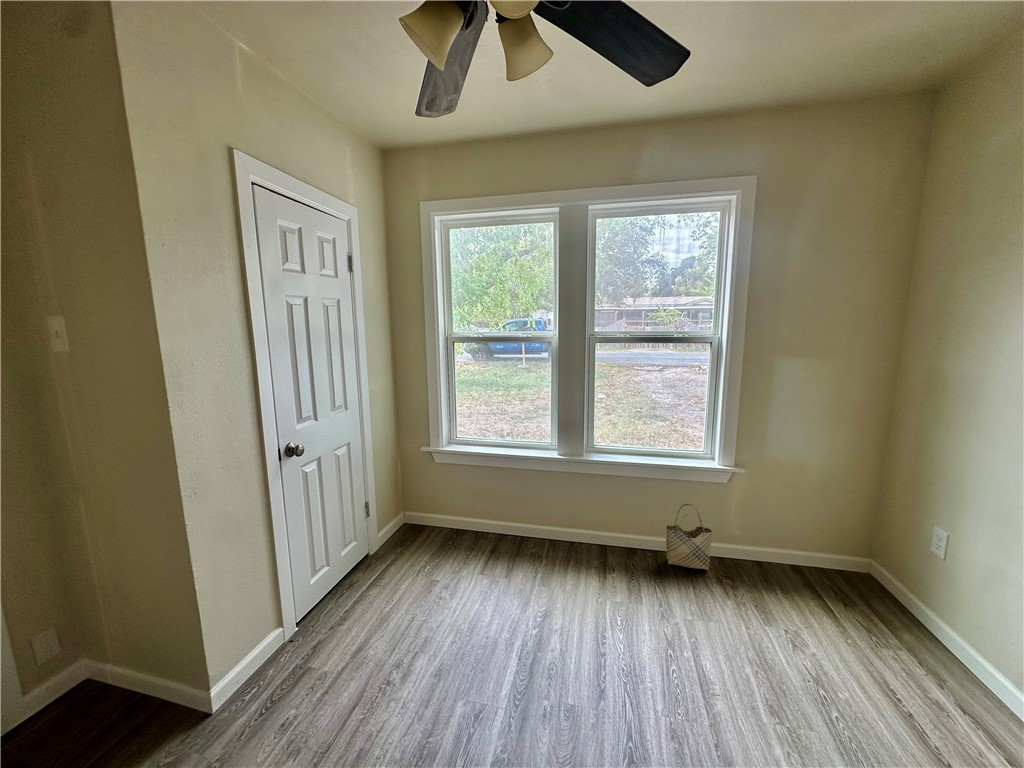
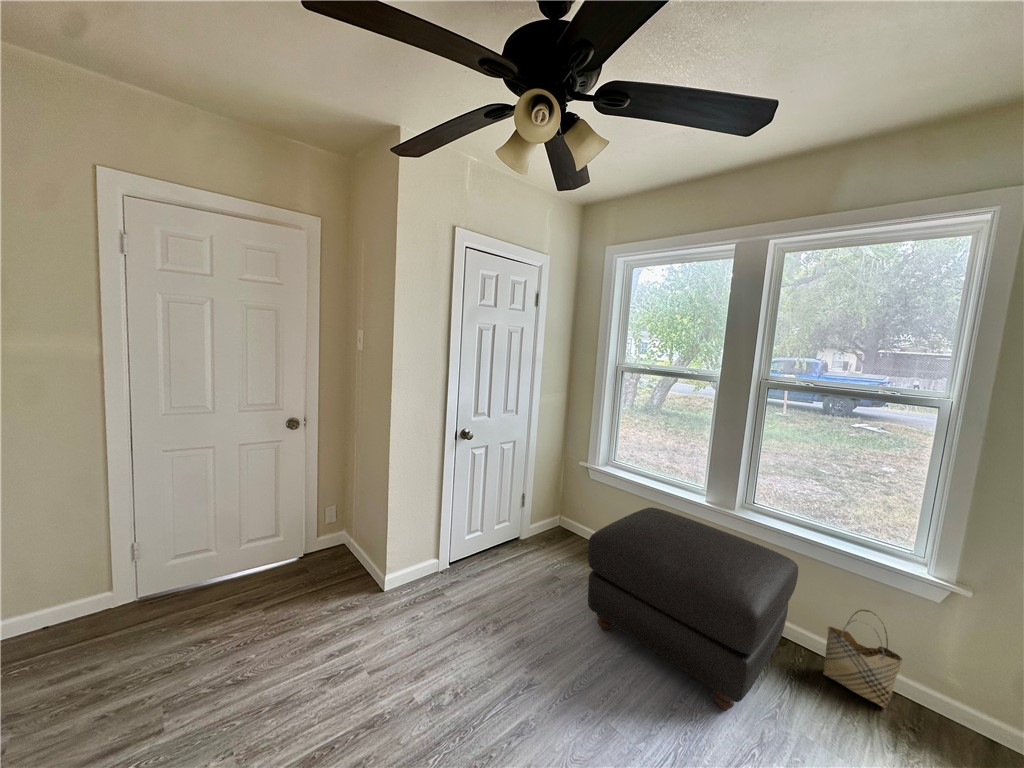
ottoman: none [485,474,660,631] -> present [588,507,798,710]

